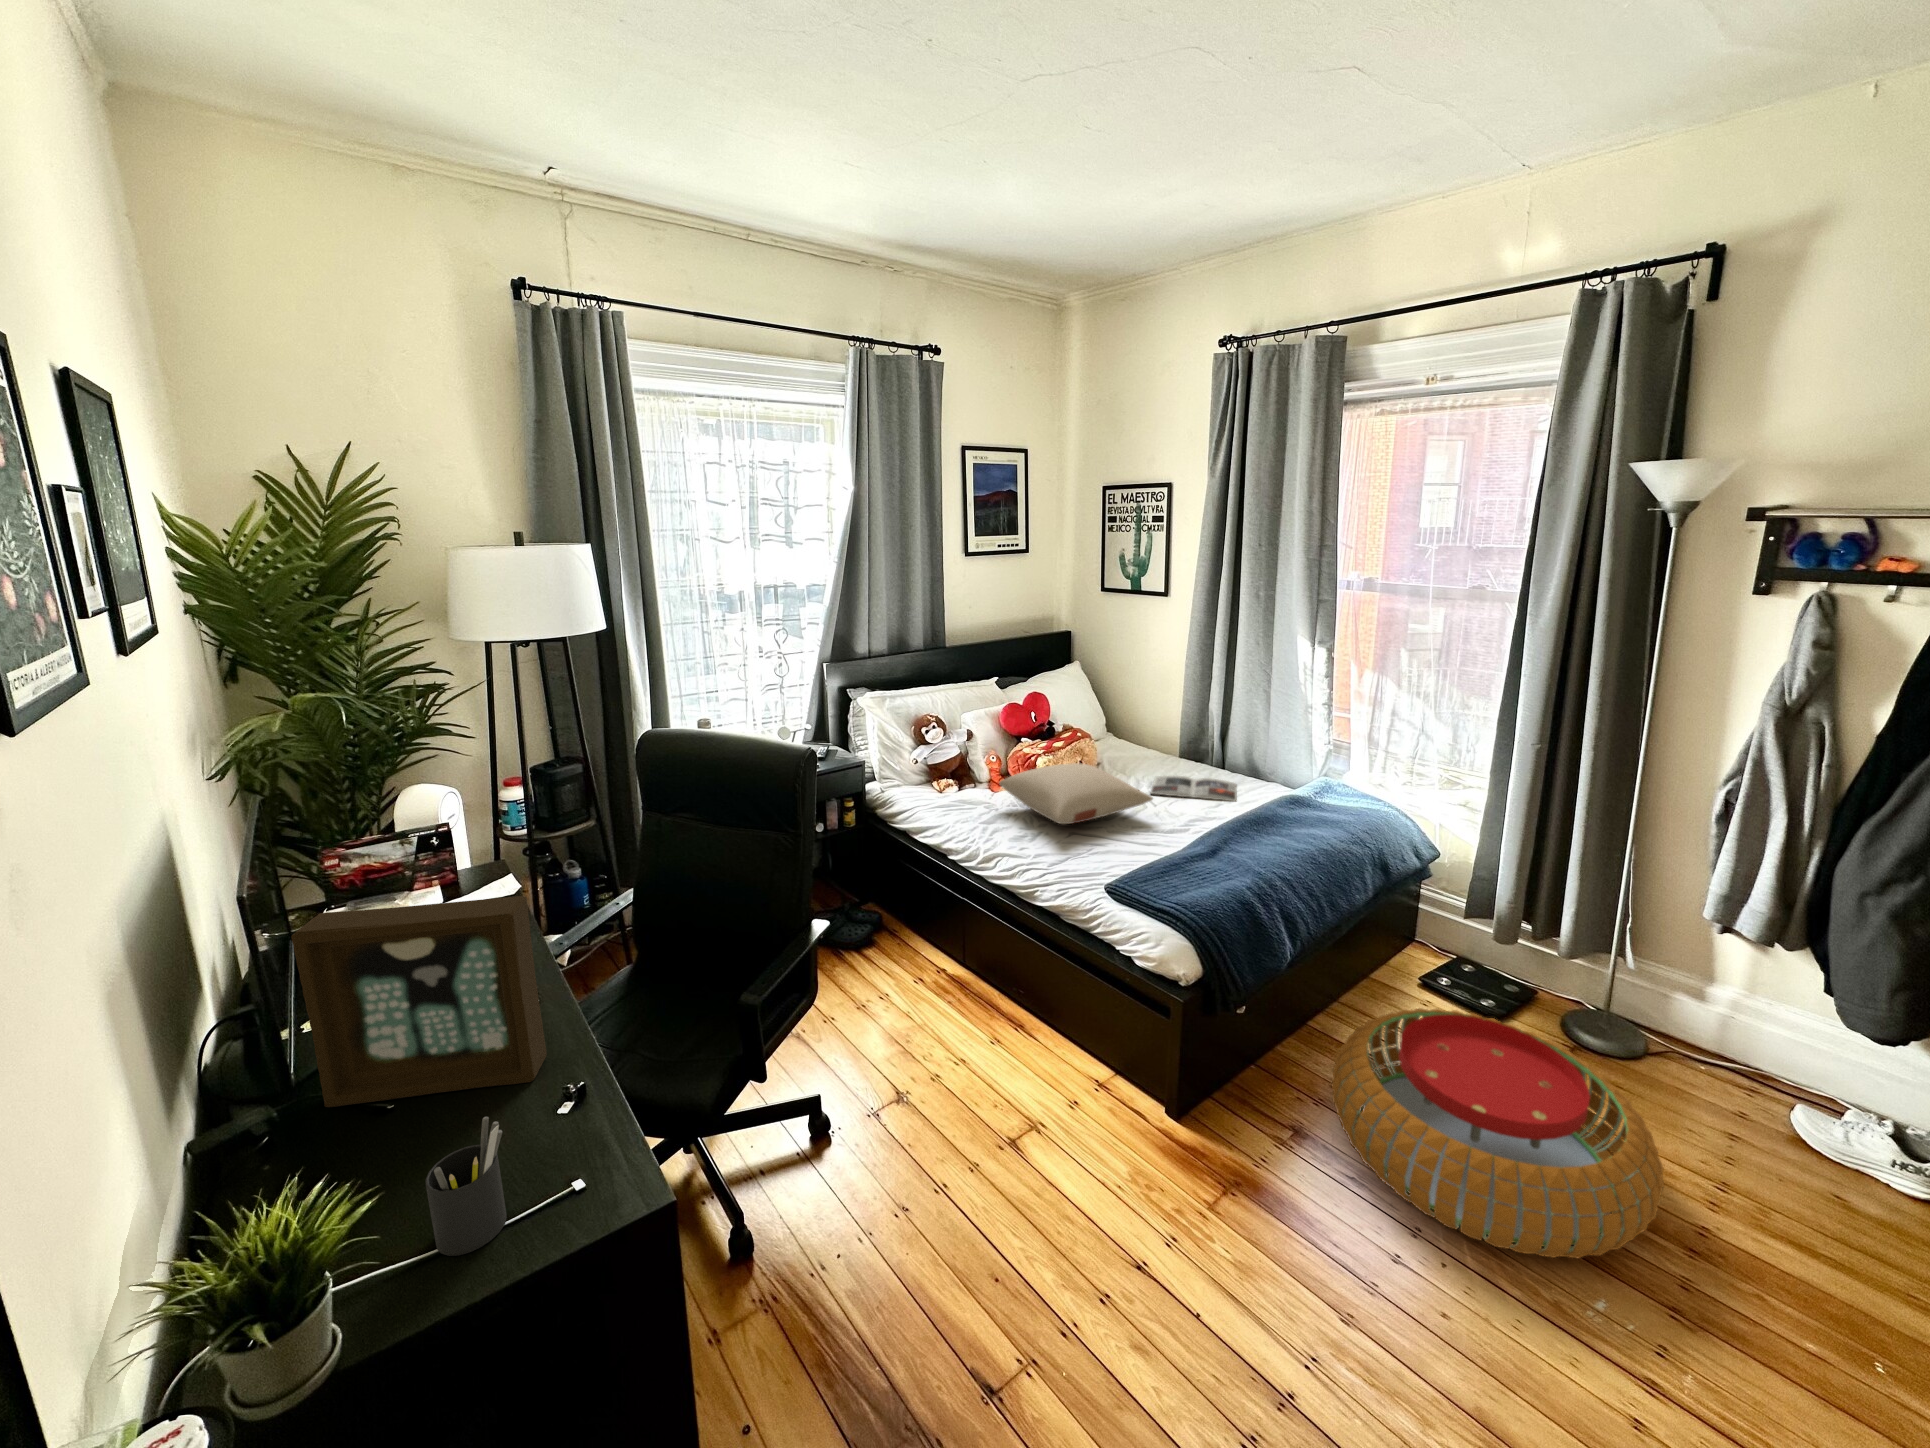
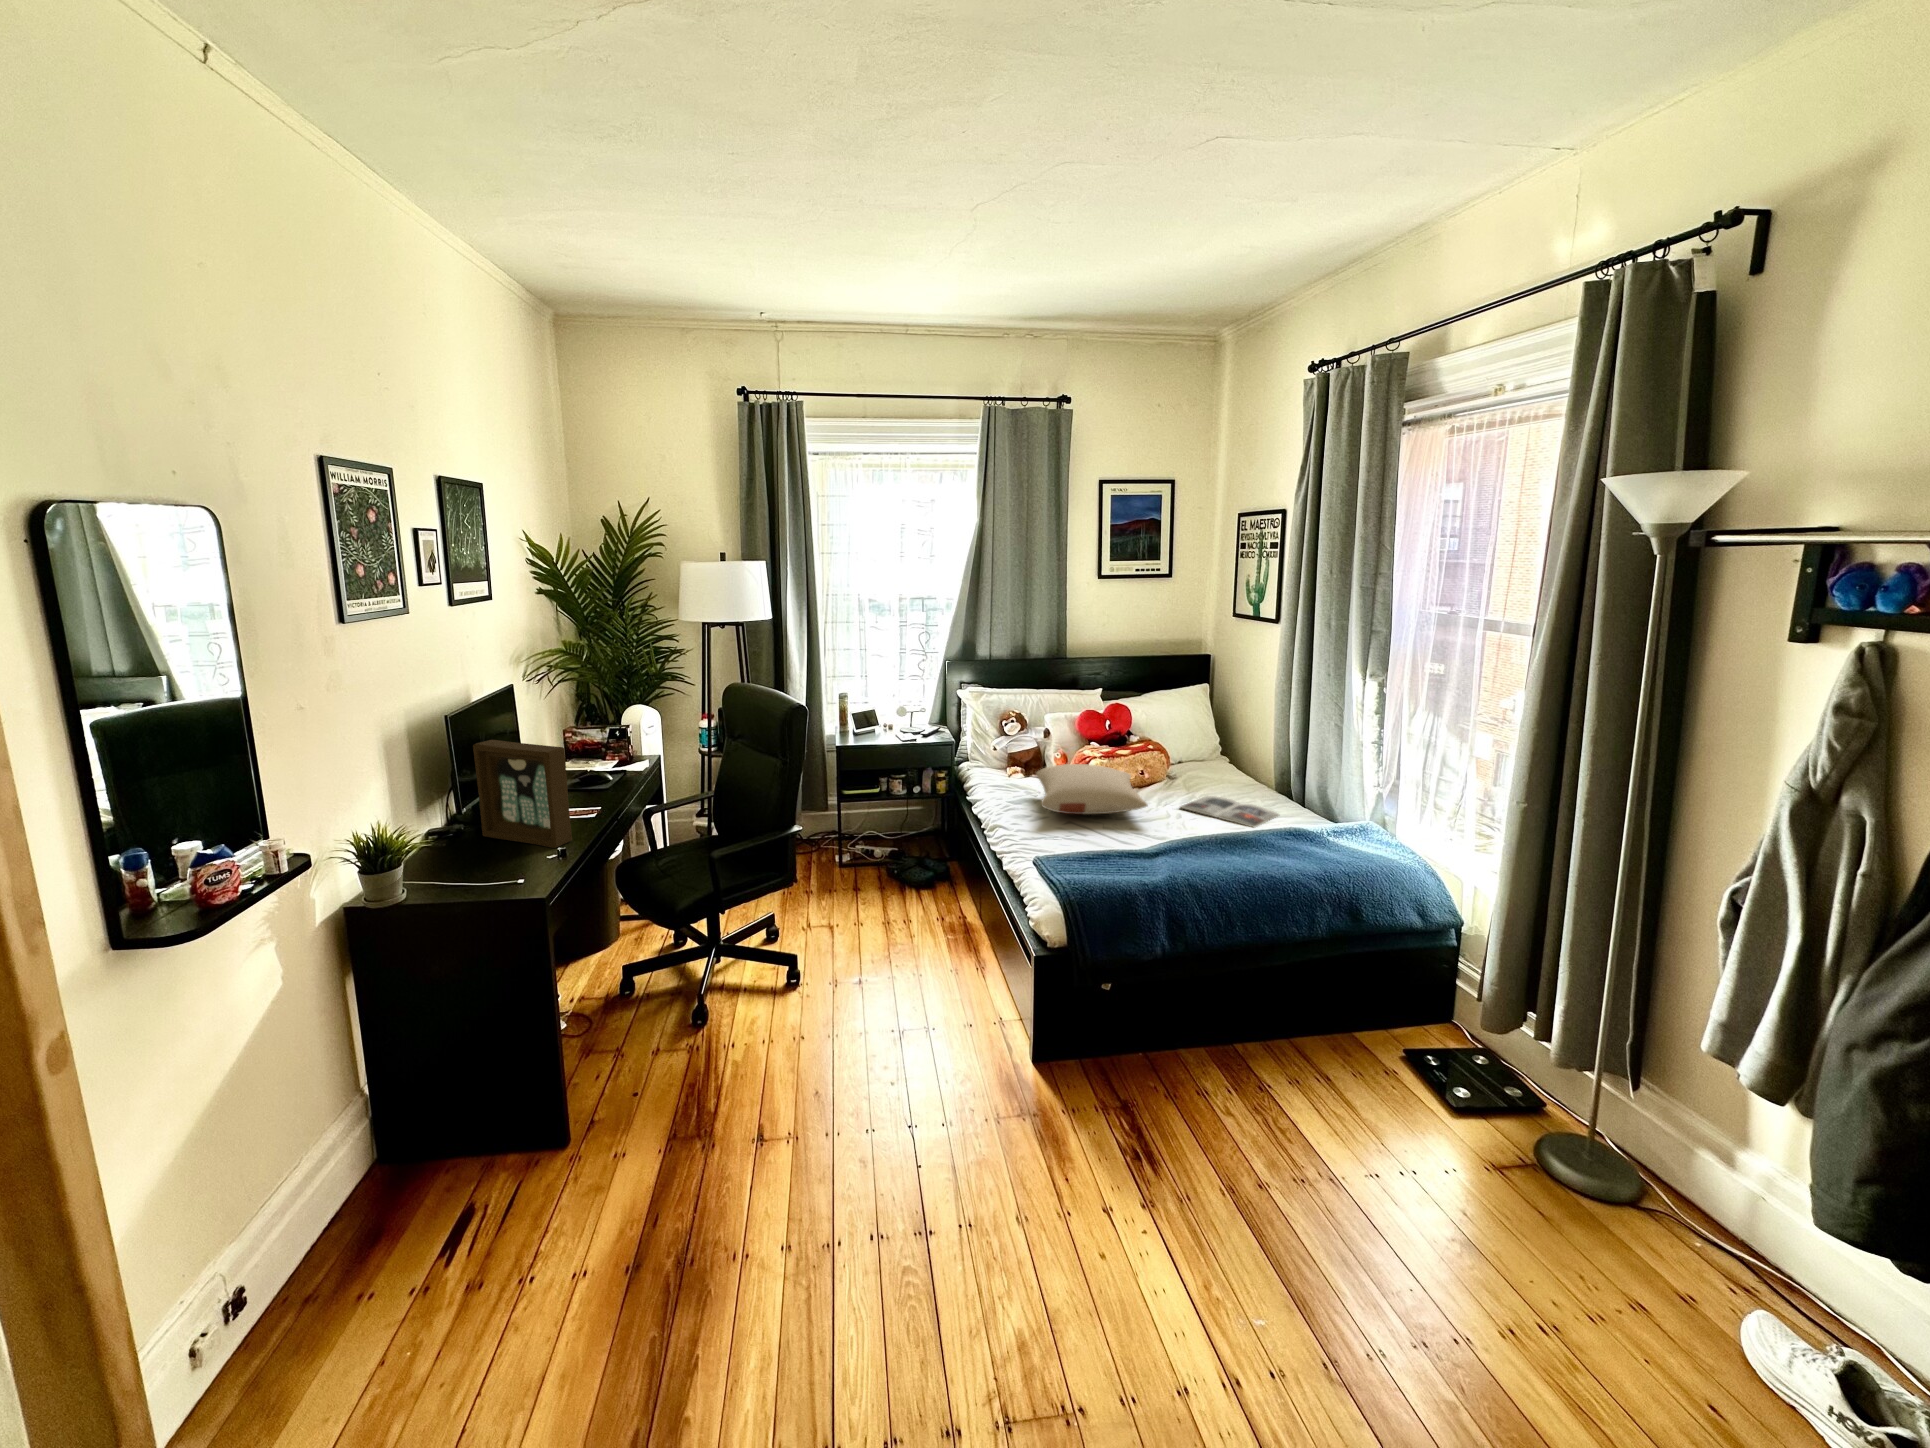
pouf: present [1331,1008,1664,1258] -> none [1138,1038,1453,1293]
pen holder: present [426,1117,507,1256] -> none [455,835,493,893]

